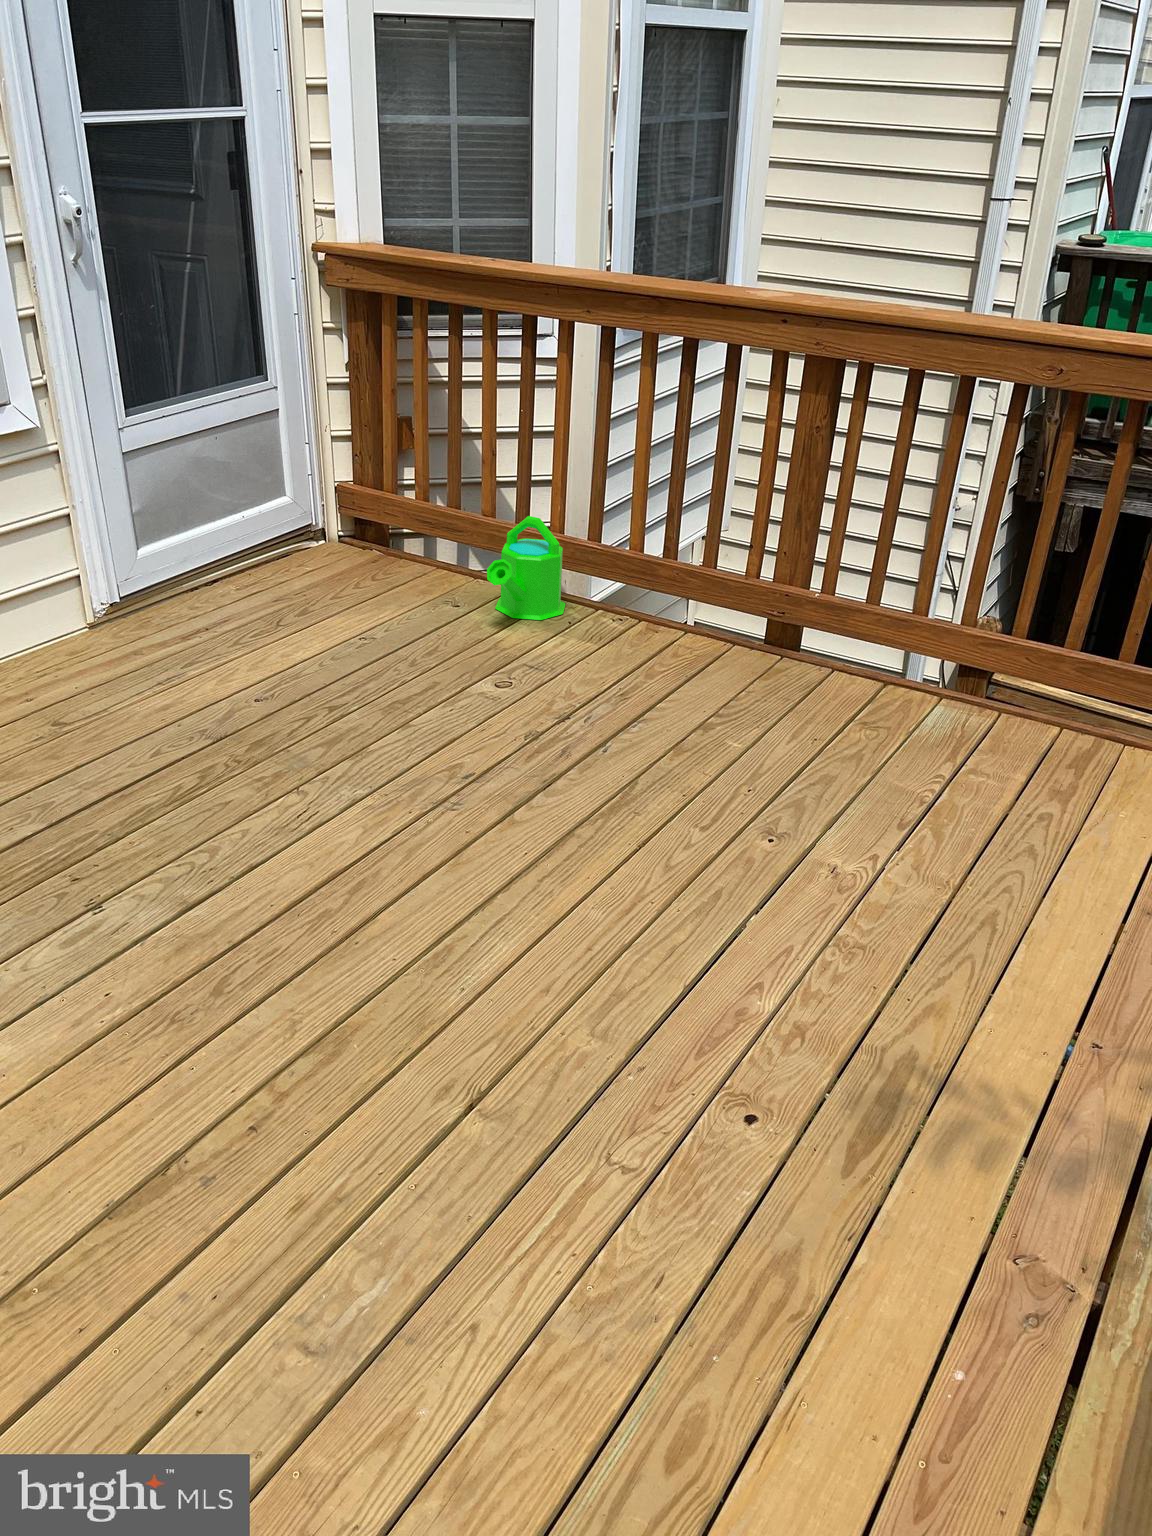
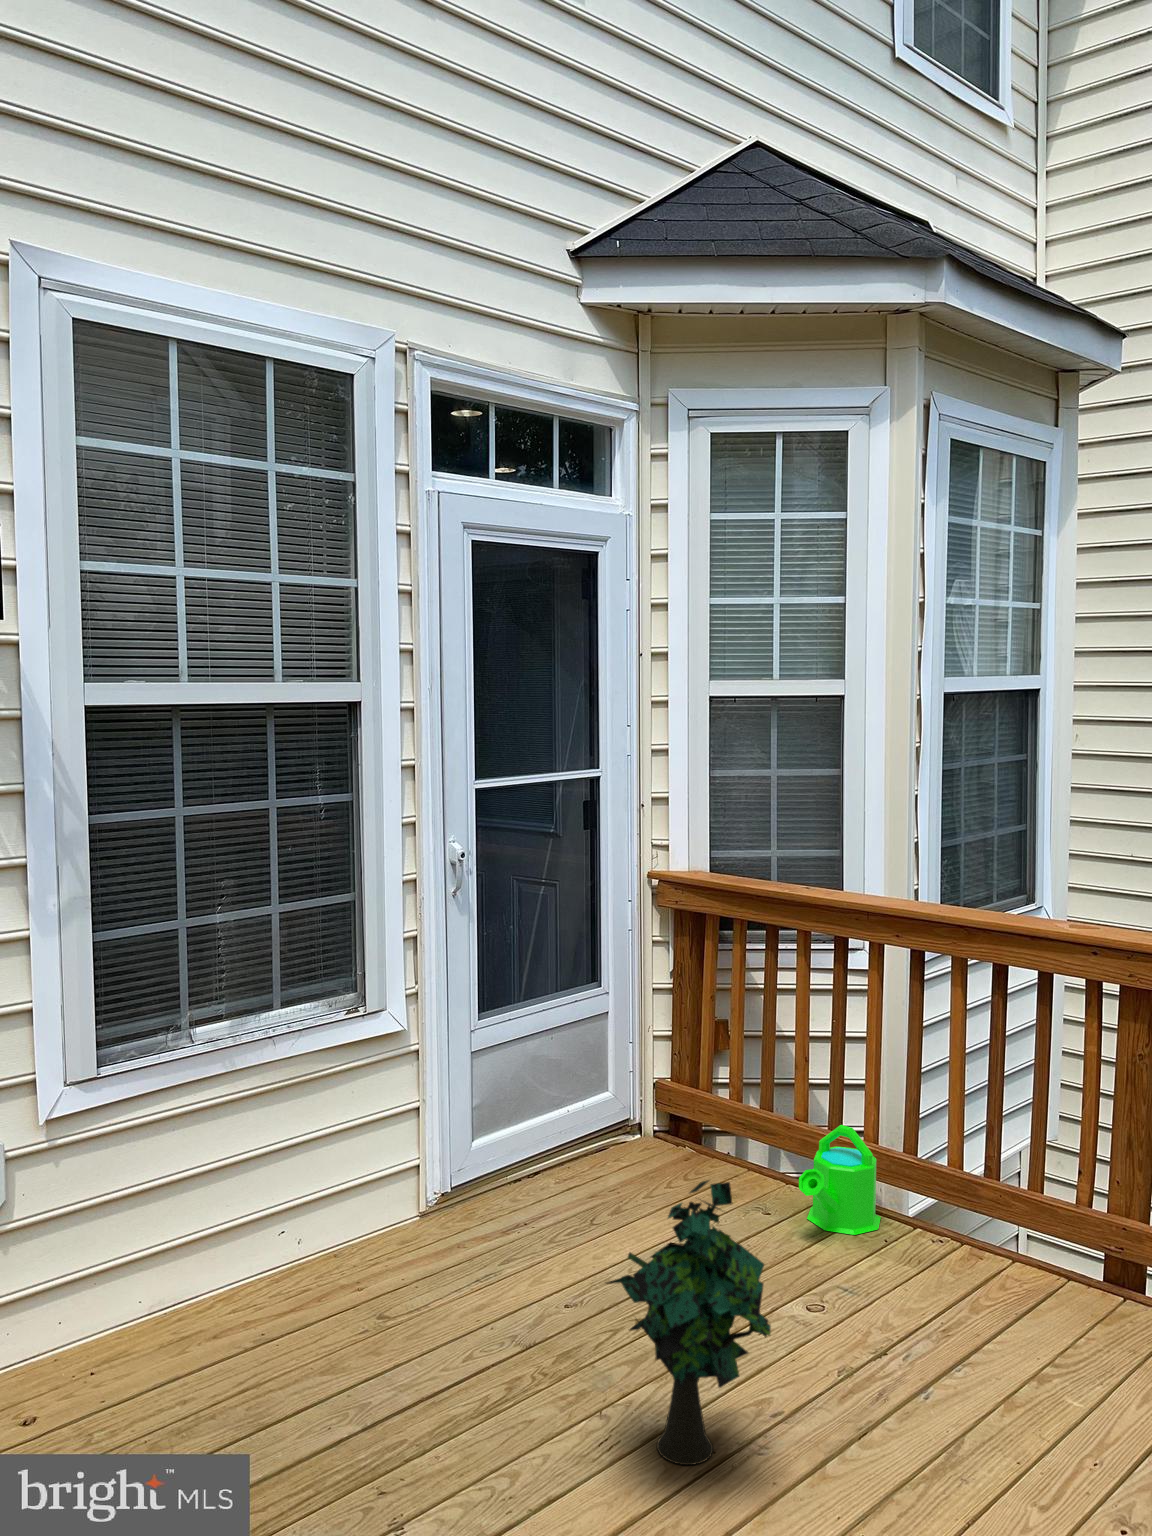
decorative plant: none [290,561,461,825] -> present [607,1181,771,1465]

